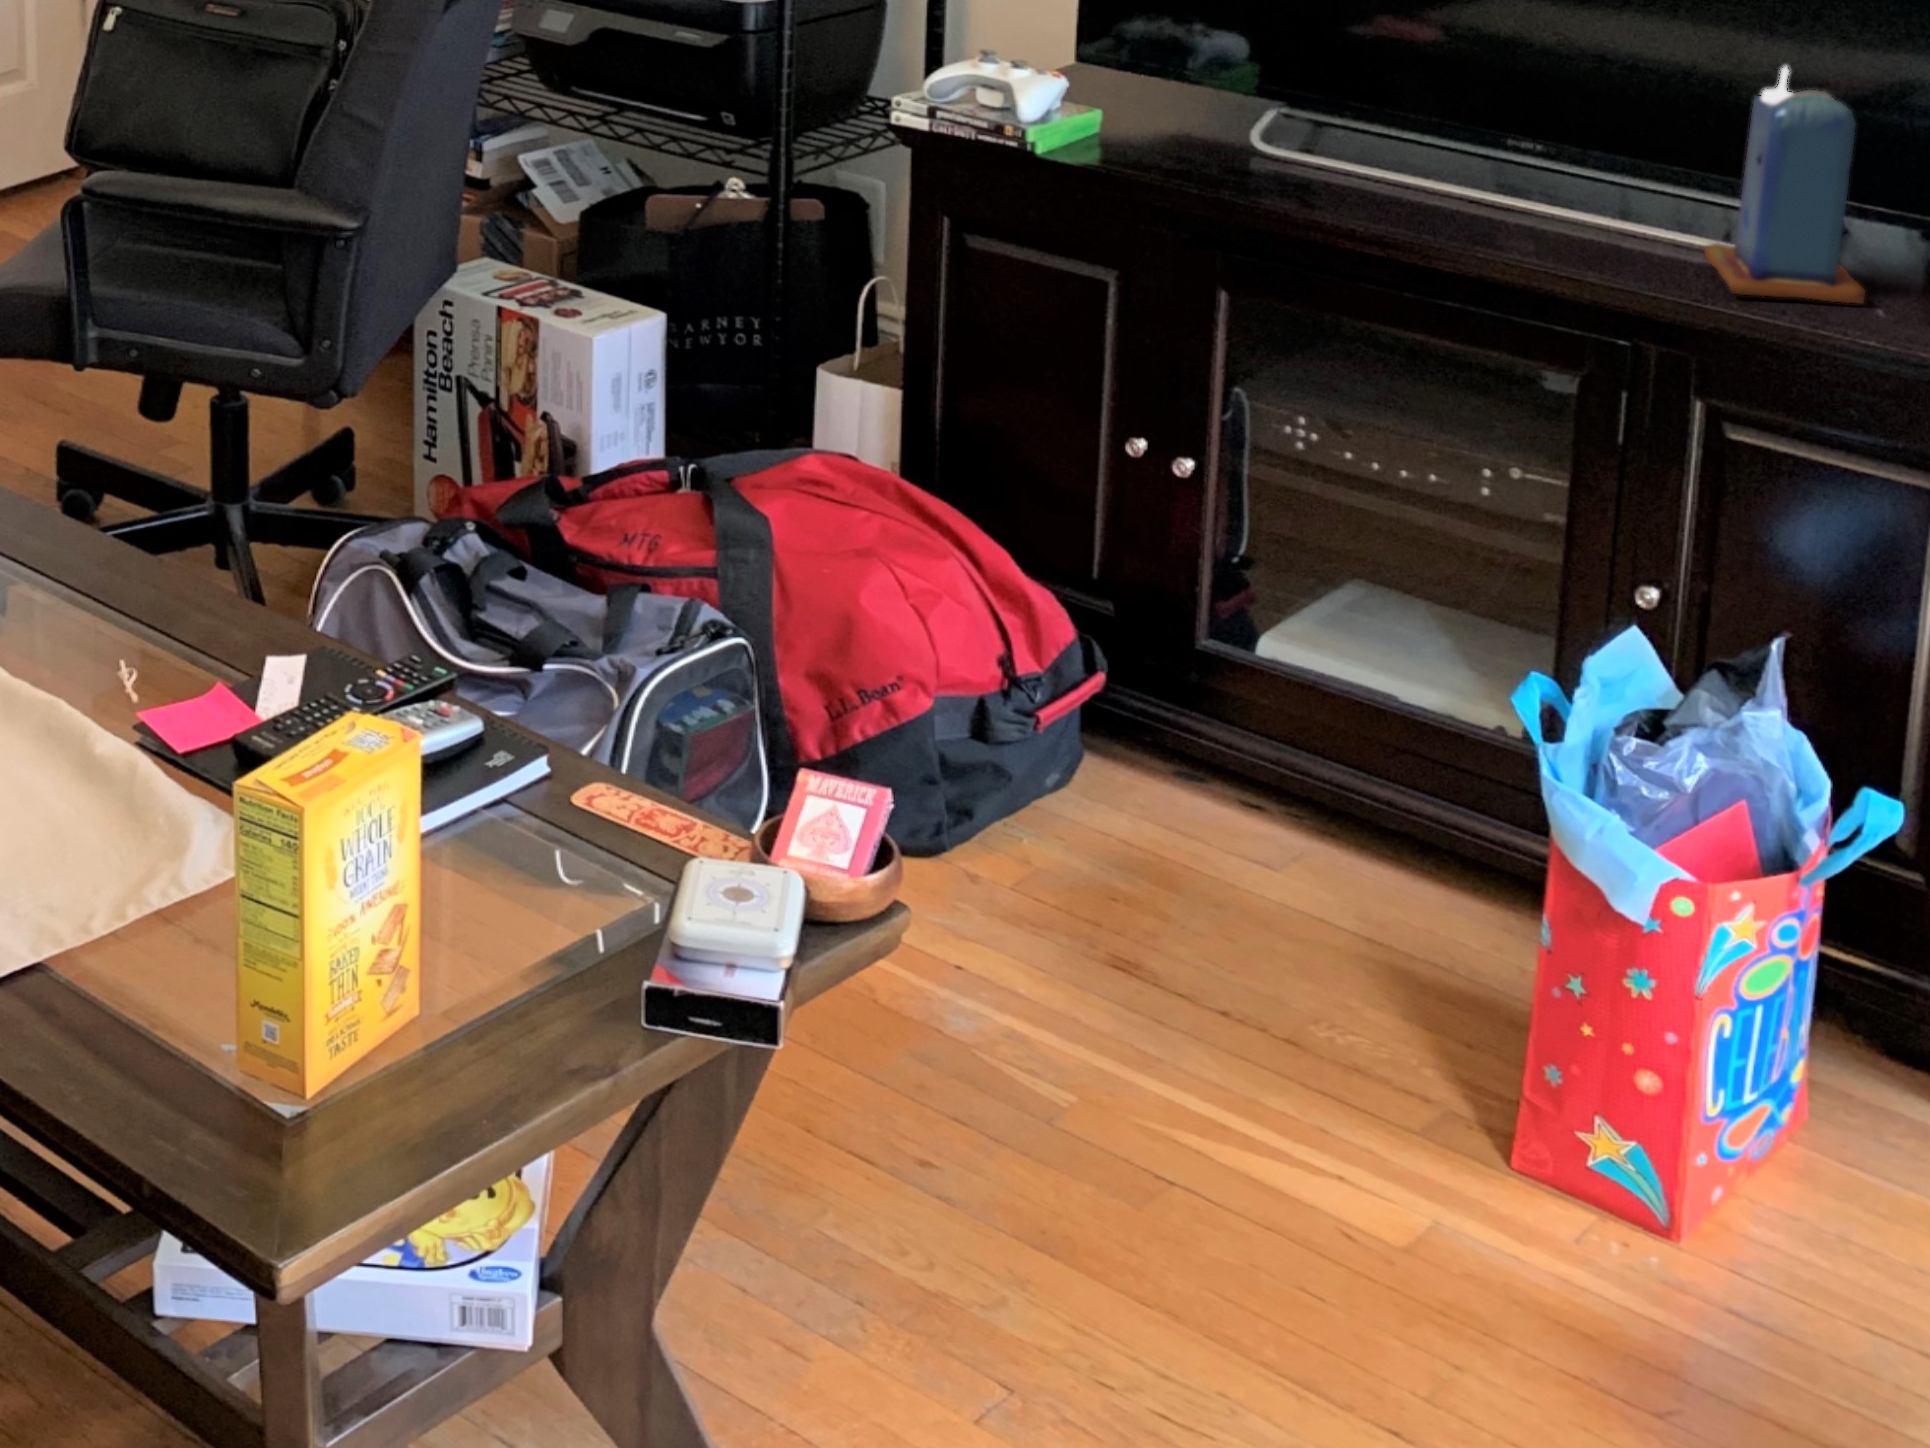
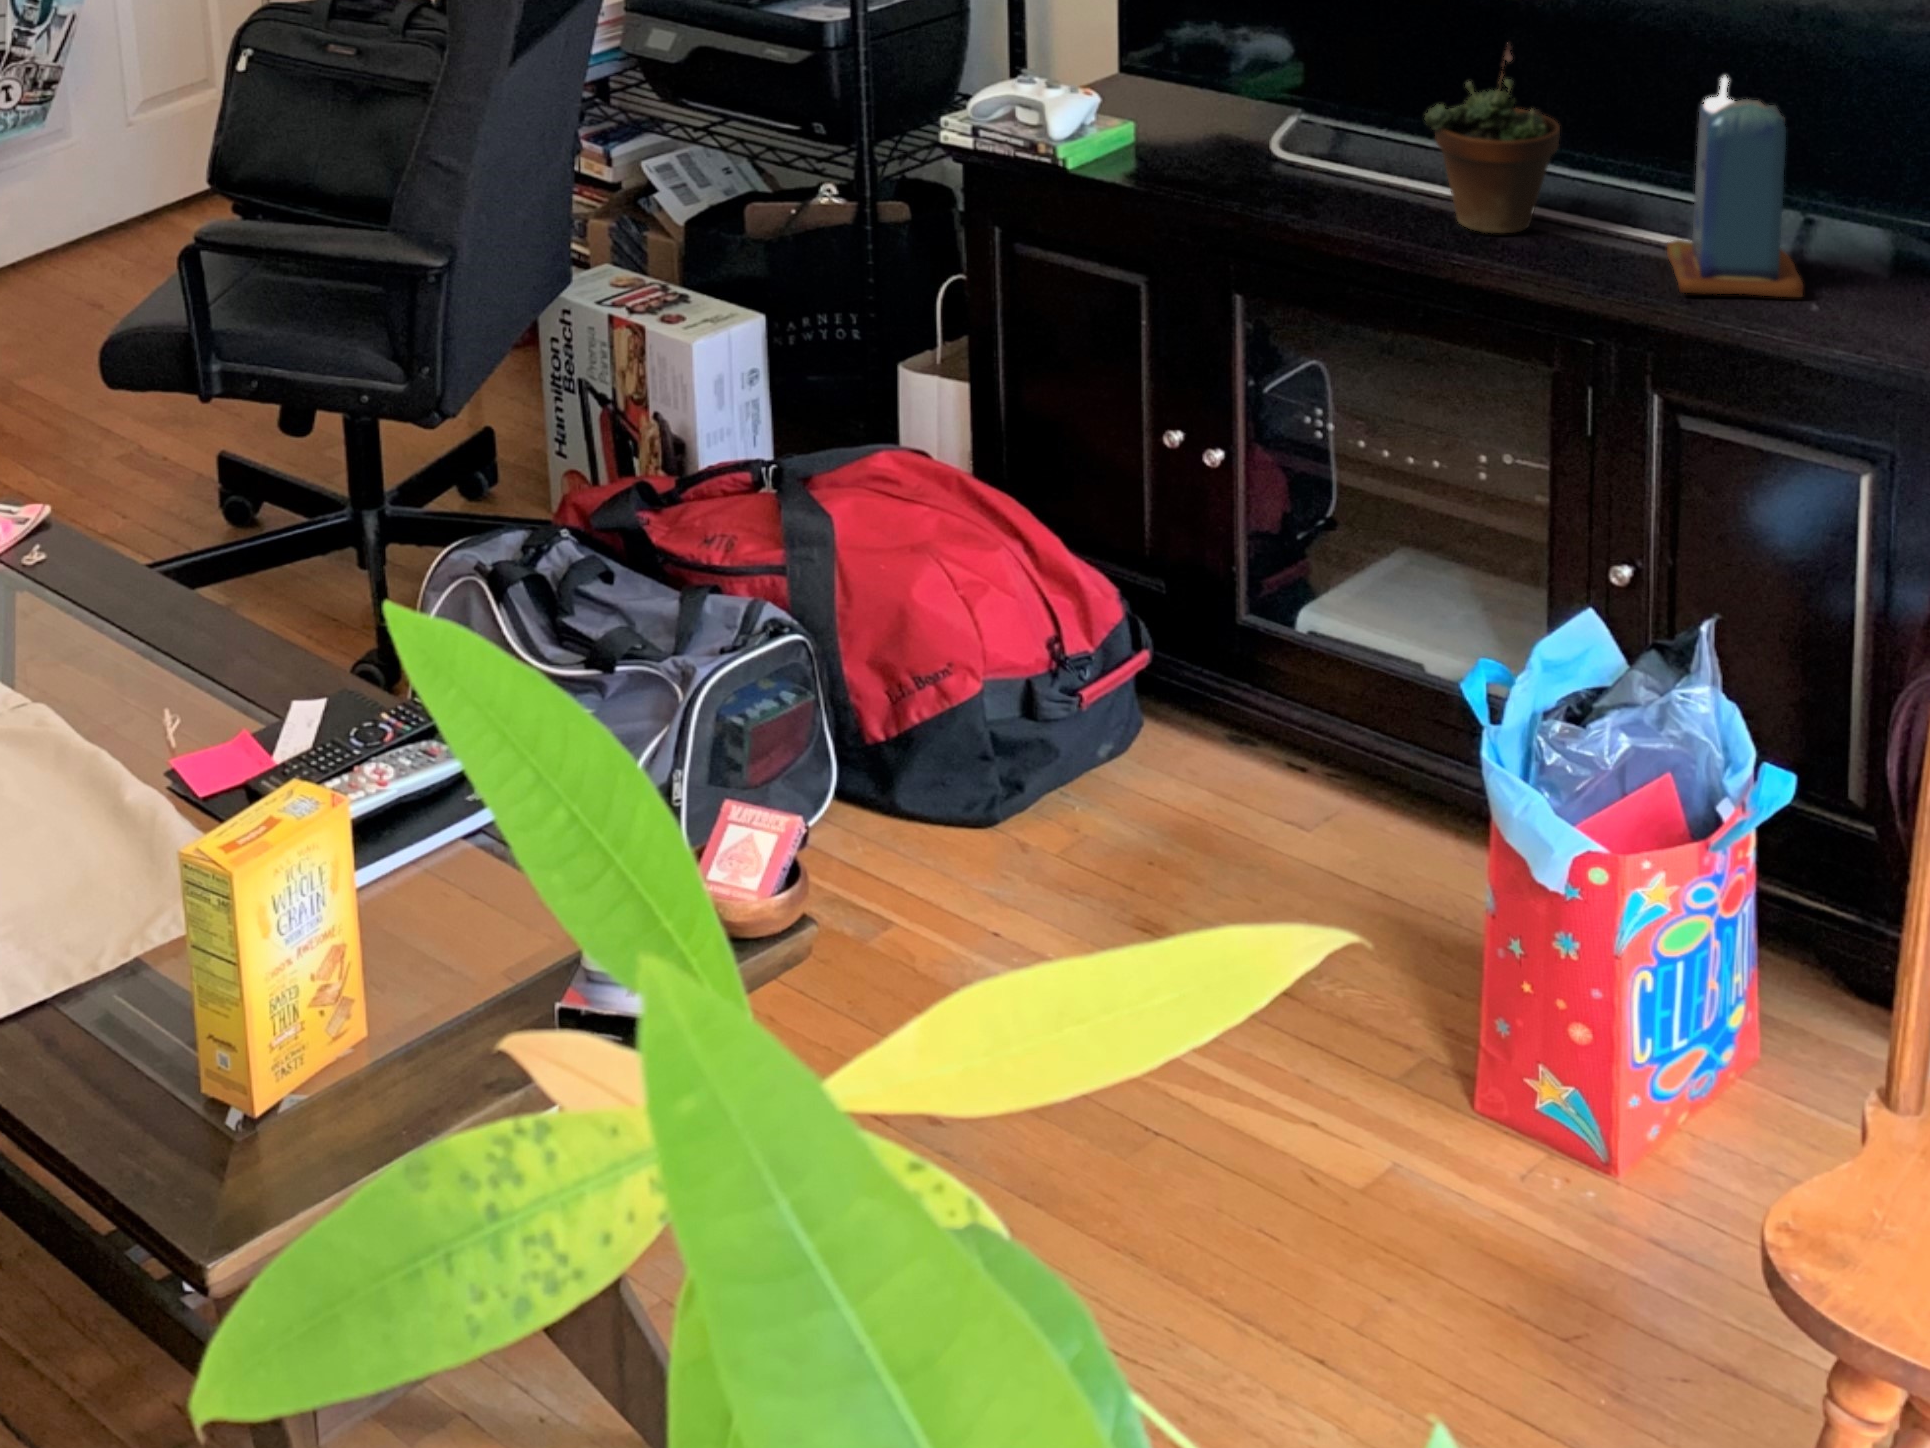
succulent plant: none [1445,27,1588,232] -> present [1425,45,1560,233]

